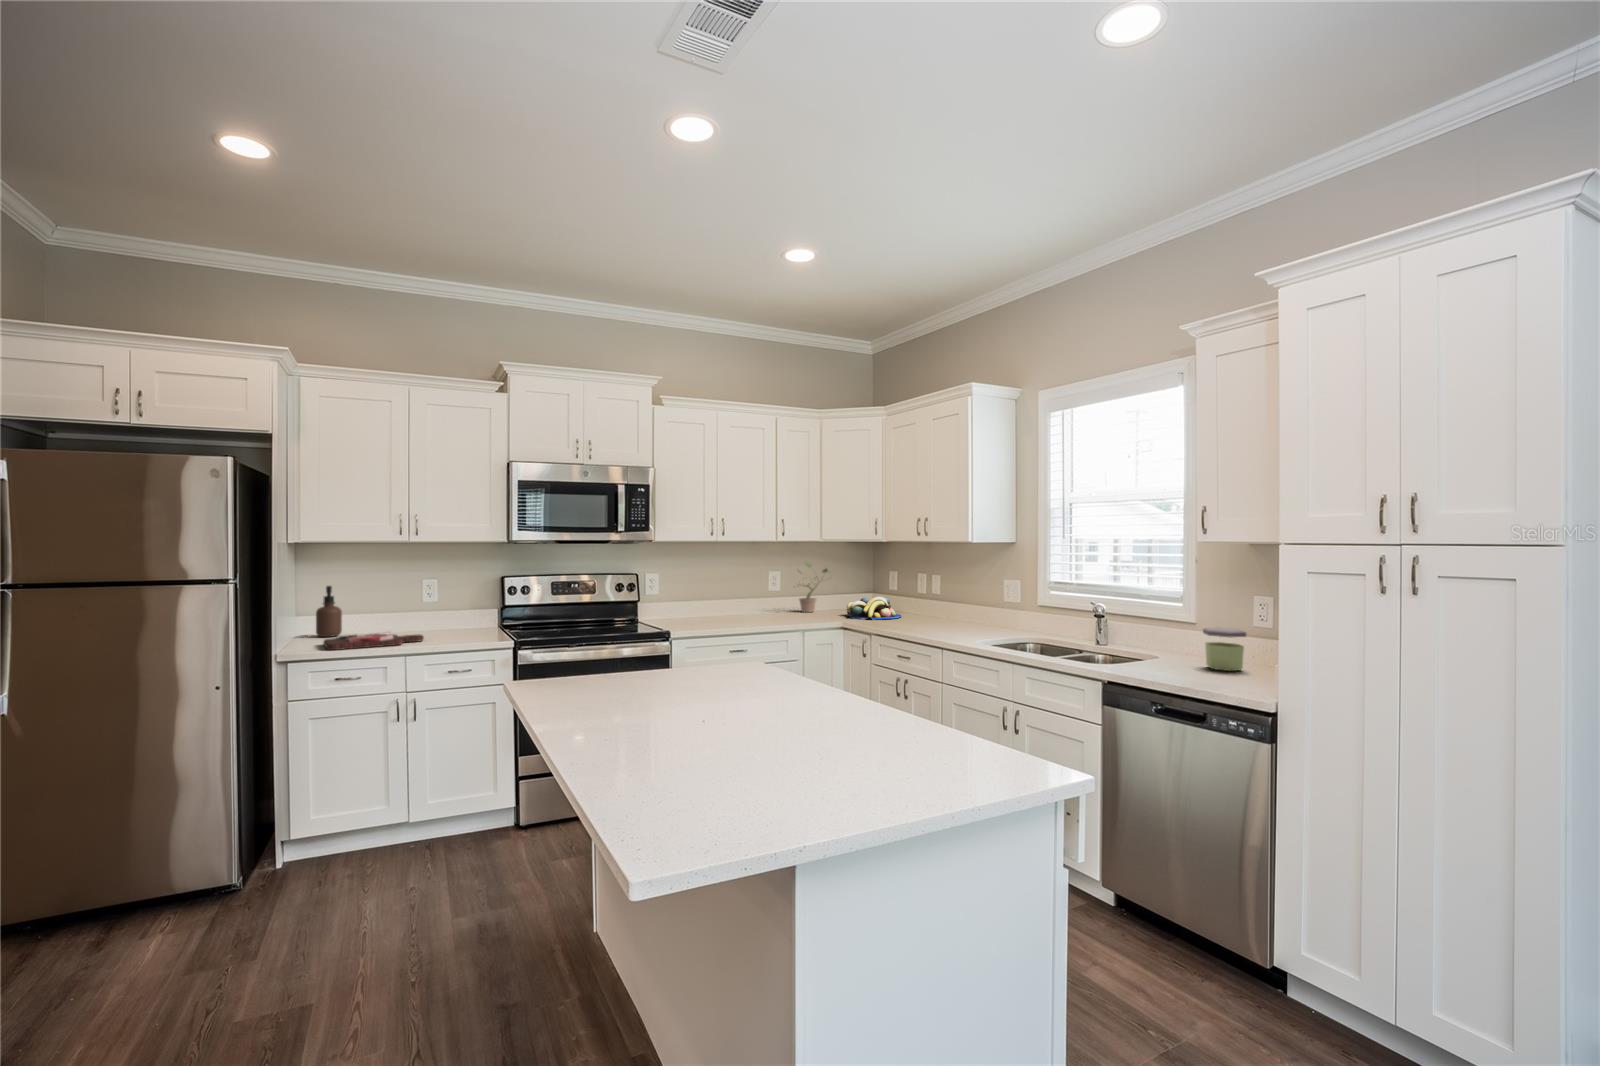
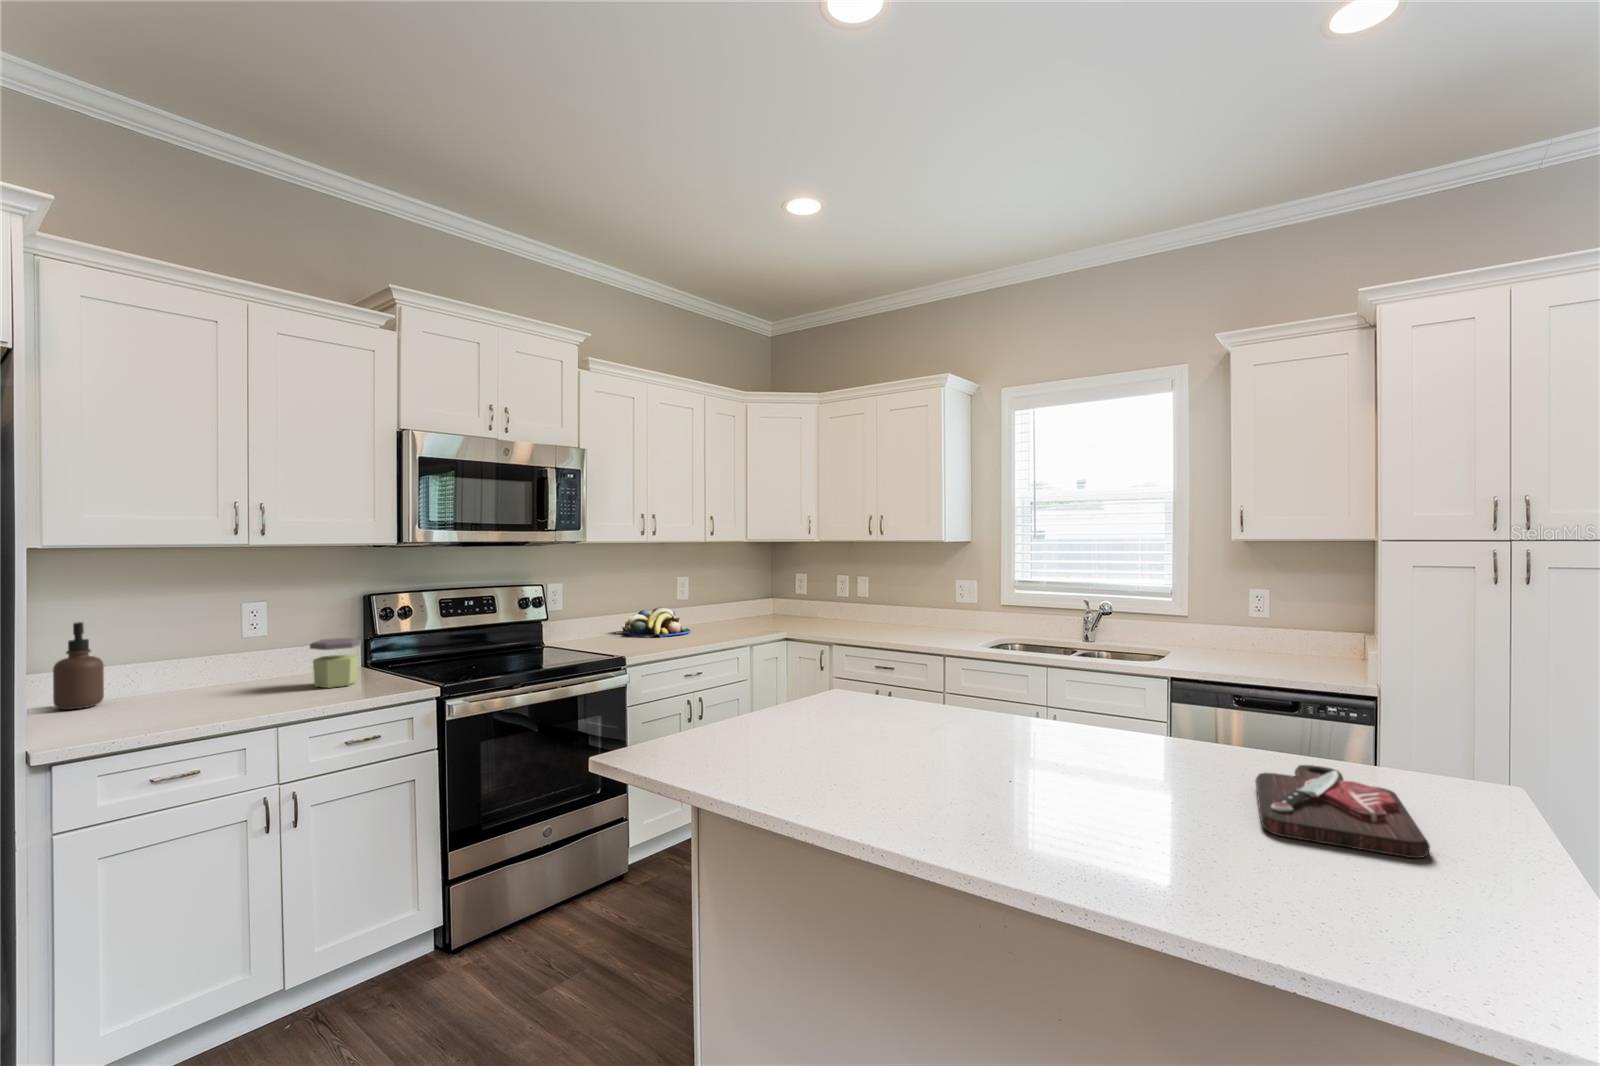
potted plant: present [798,563,829,612] -> none [697,561,740,622]
fruit bowl: present [847,596,901,620] -> present [622,607,691,638]
jar: present [1203,627,1246,671] -> present [310,638,361,688]
cutting board: present [324,633,424,650] -> present [1255,765,1430,858]

